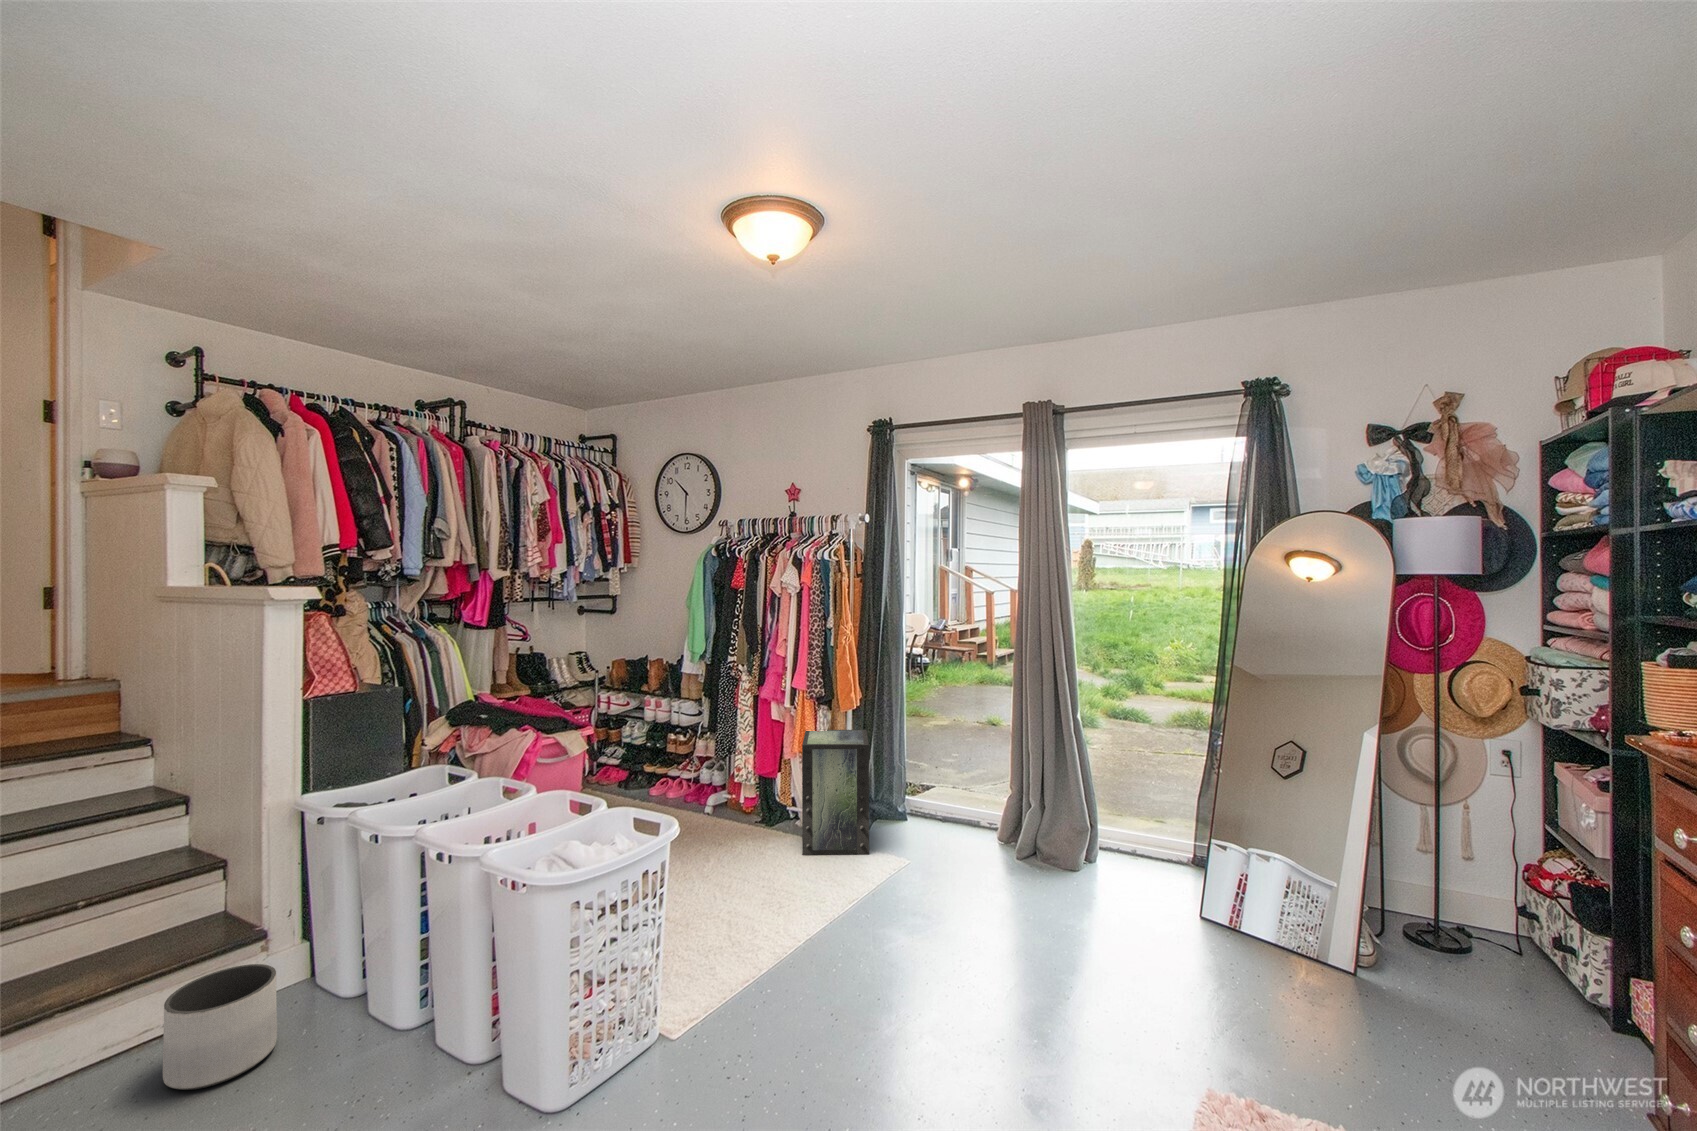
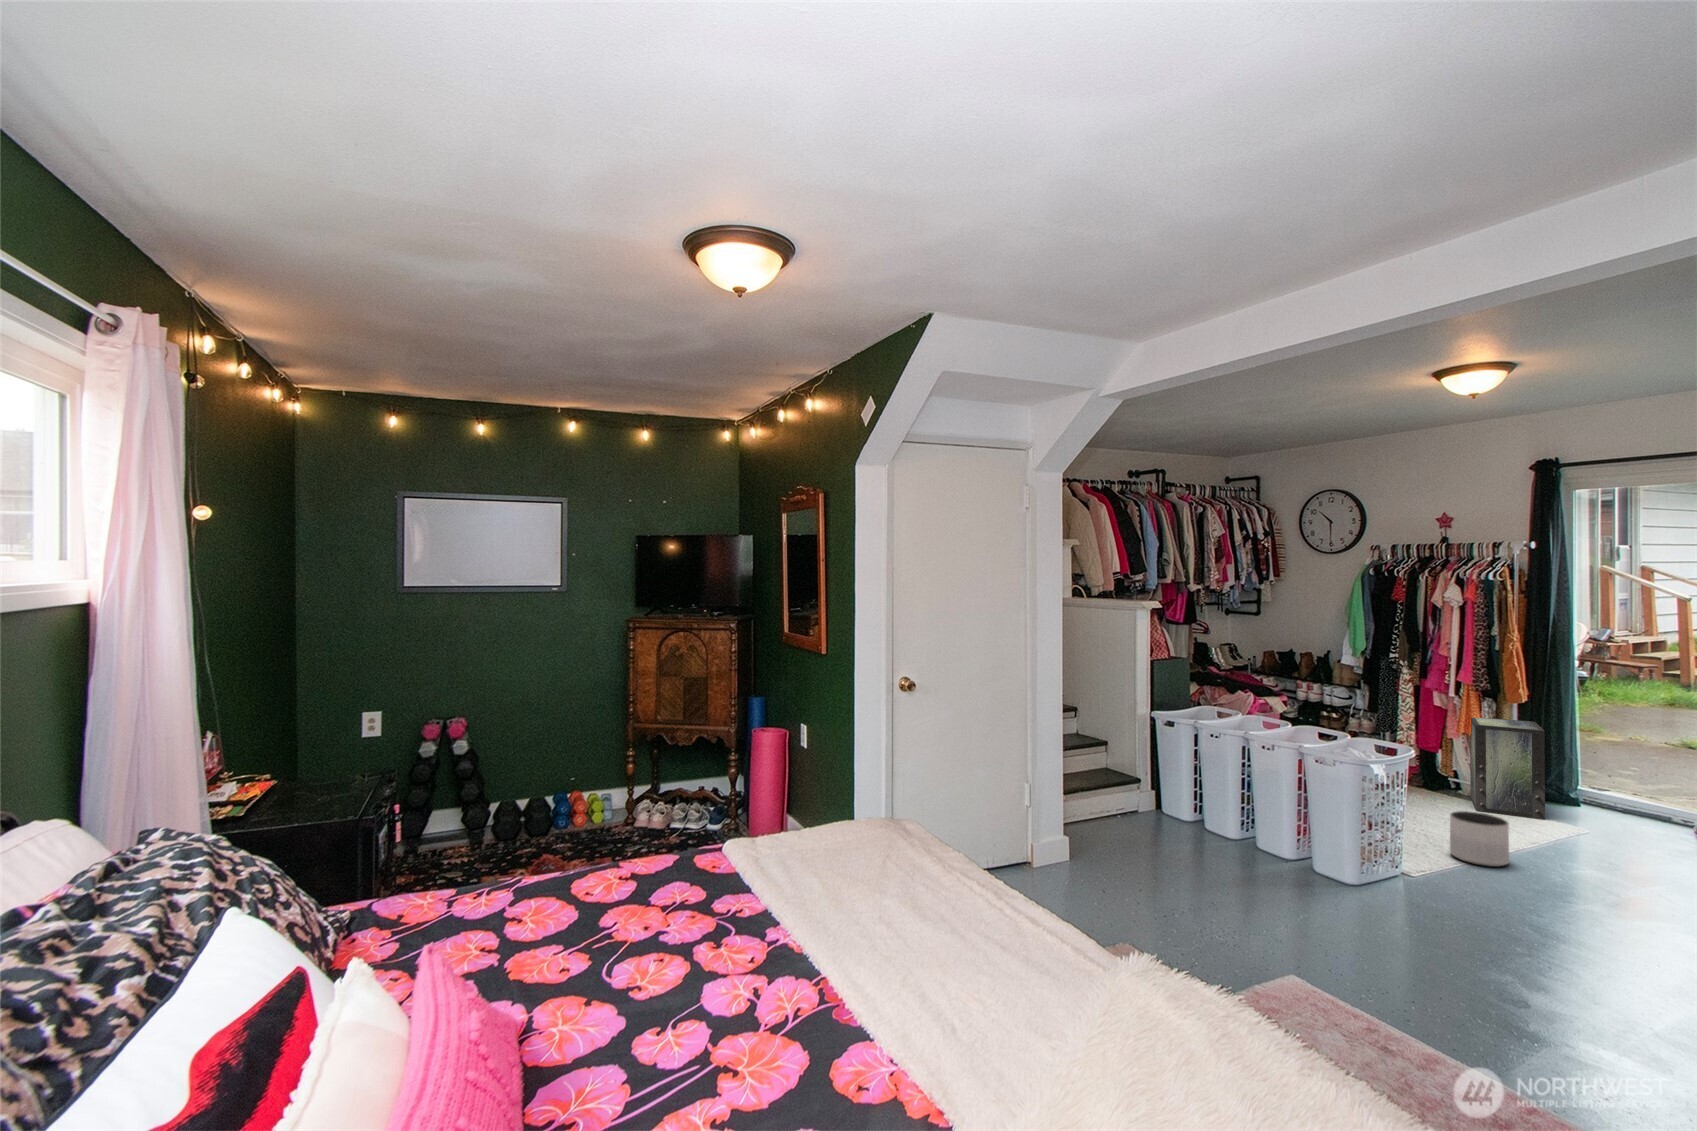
planter: present [163,964,277,1090] -> present [1450,811,1509,867]

